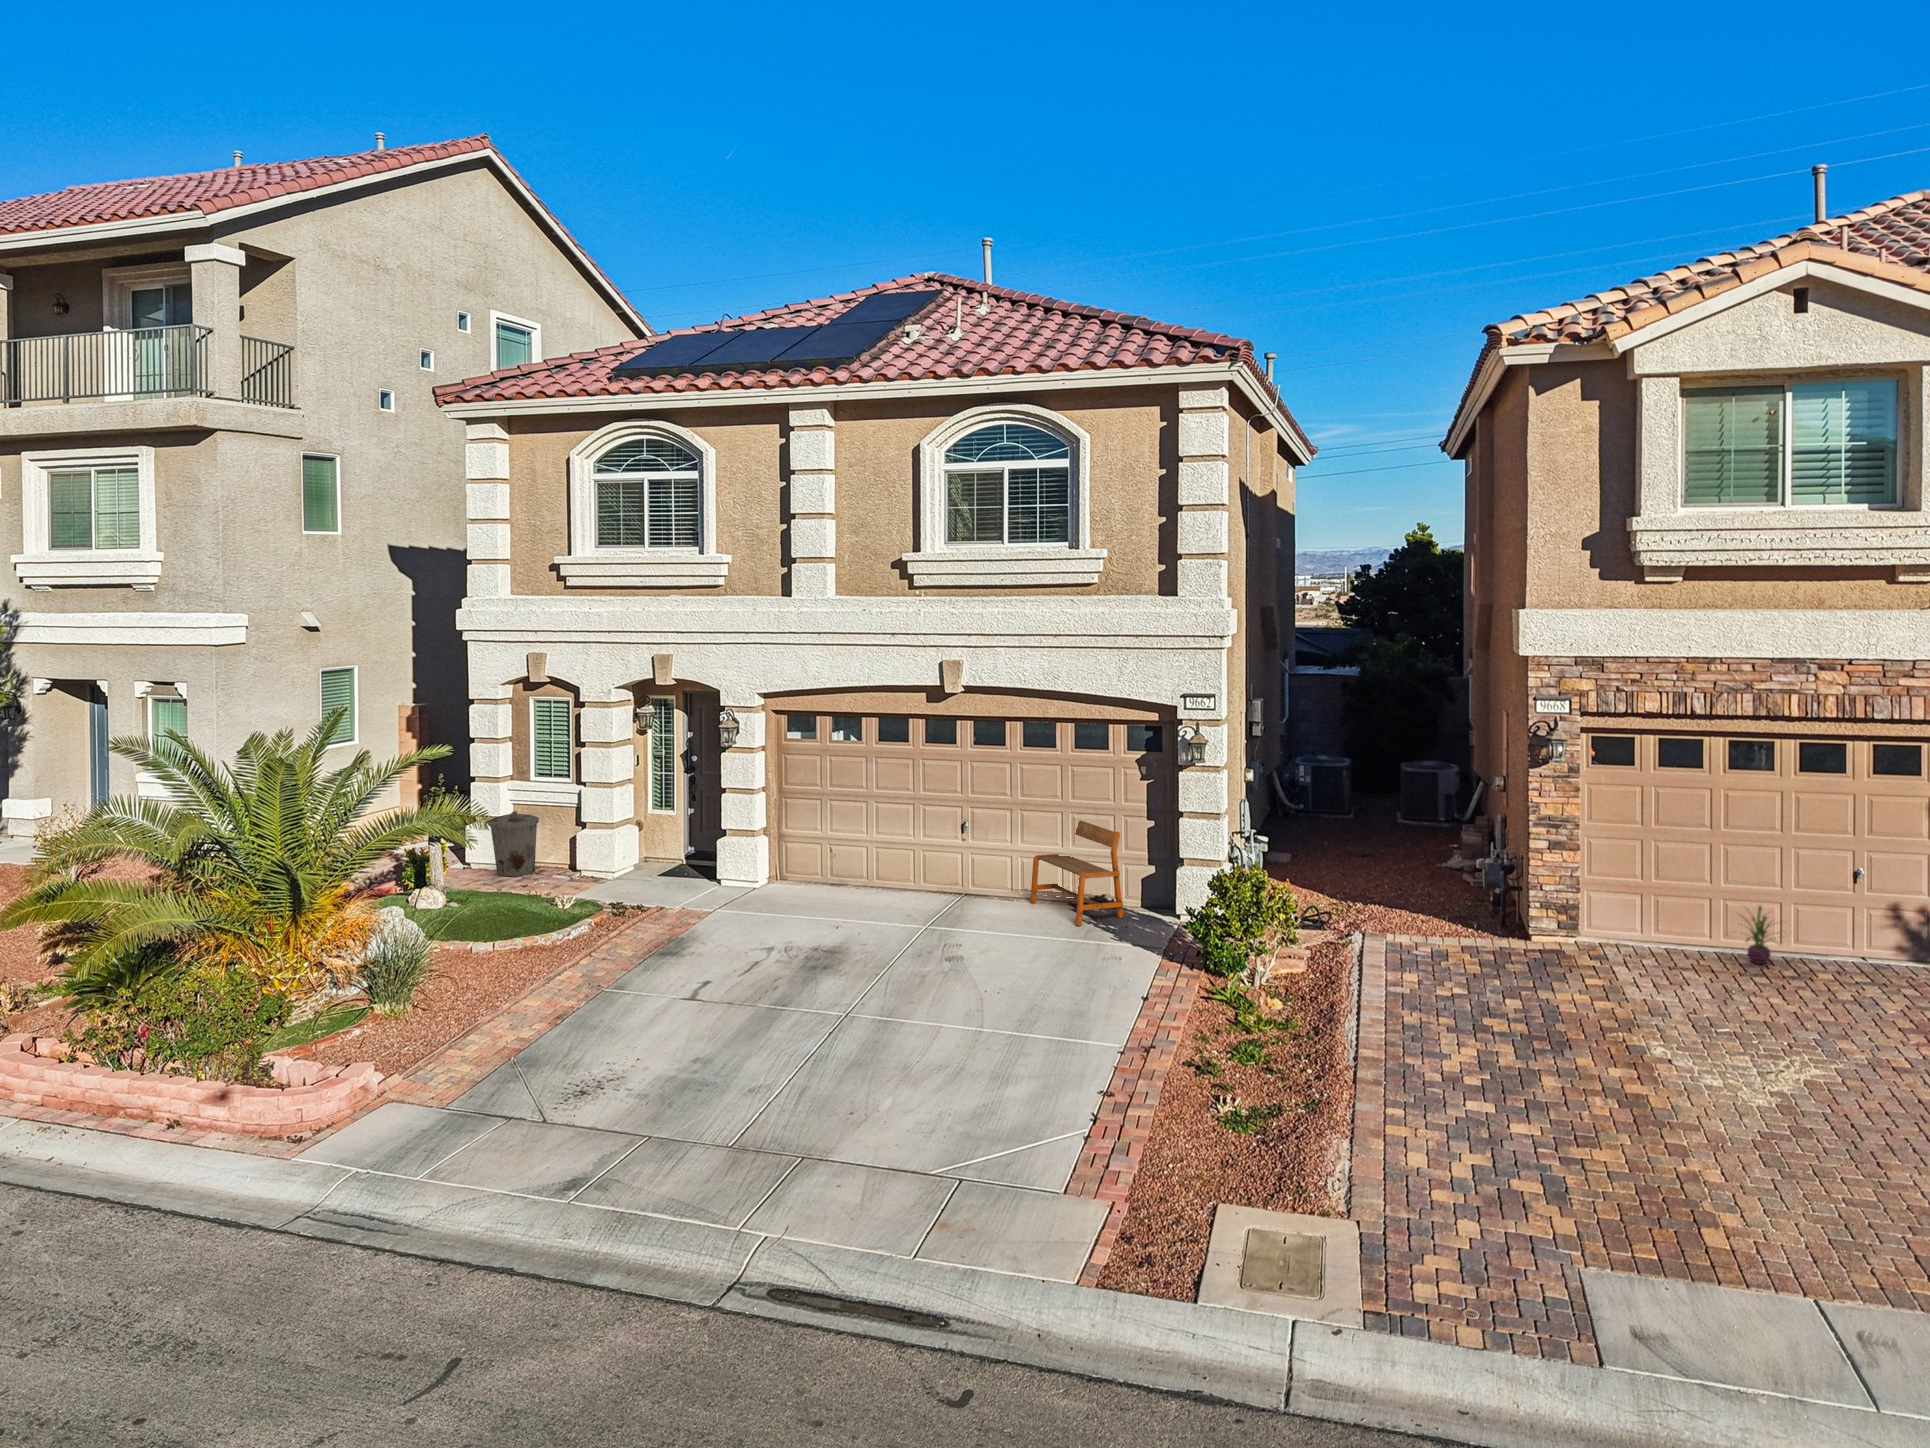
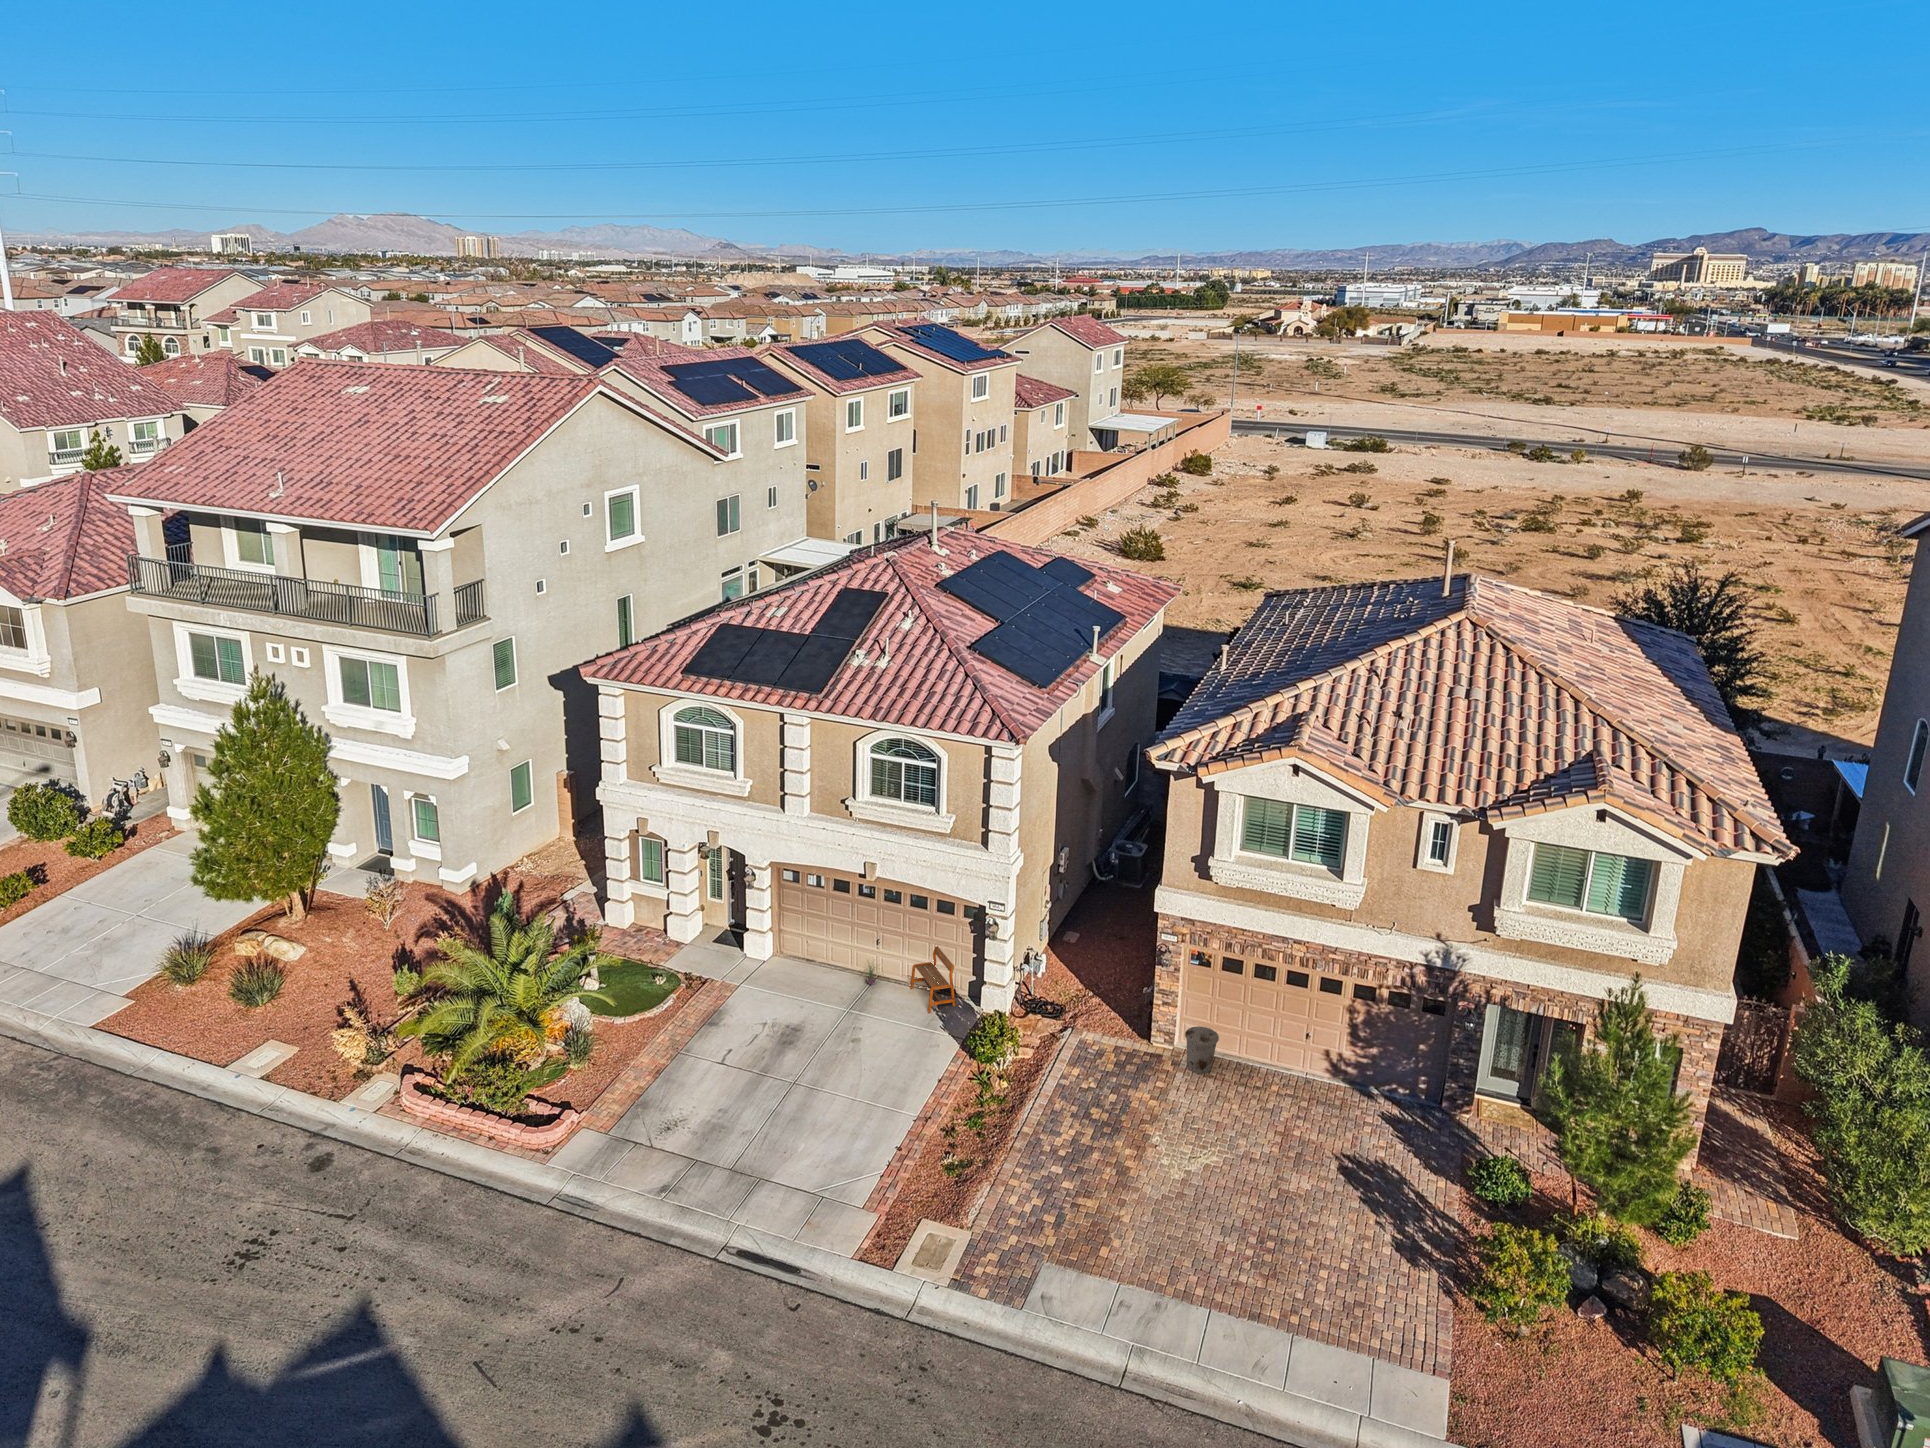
trash can: present [488,811,539,876] -> present [1185,1027,1219,1073]
decorative plant: present [1728,906,1778,964] -> present [867,965,875,985]

